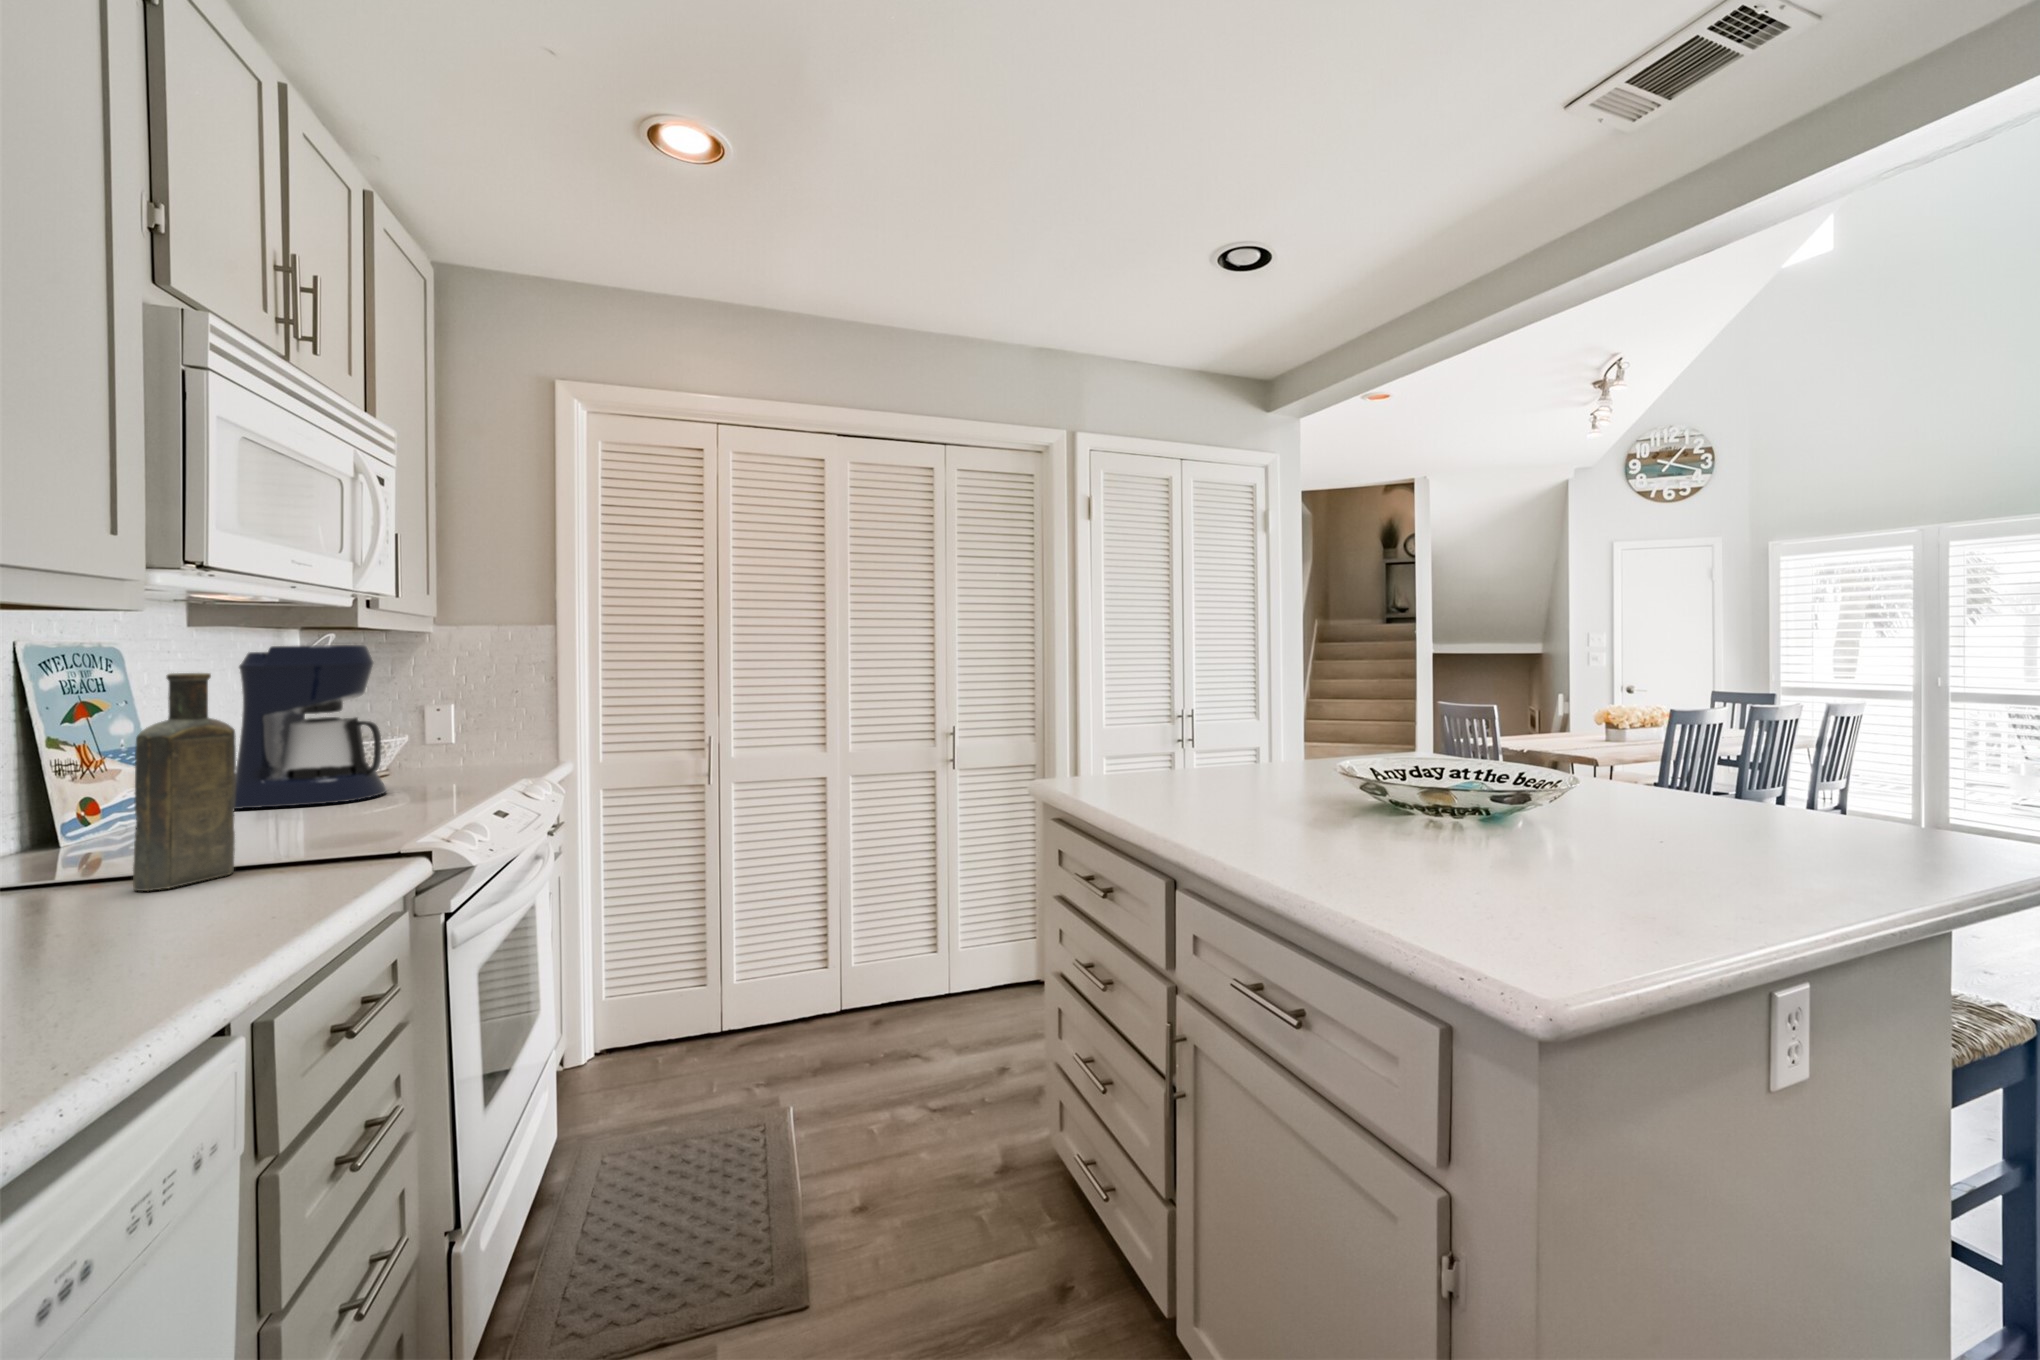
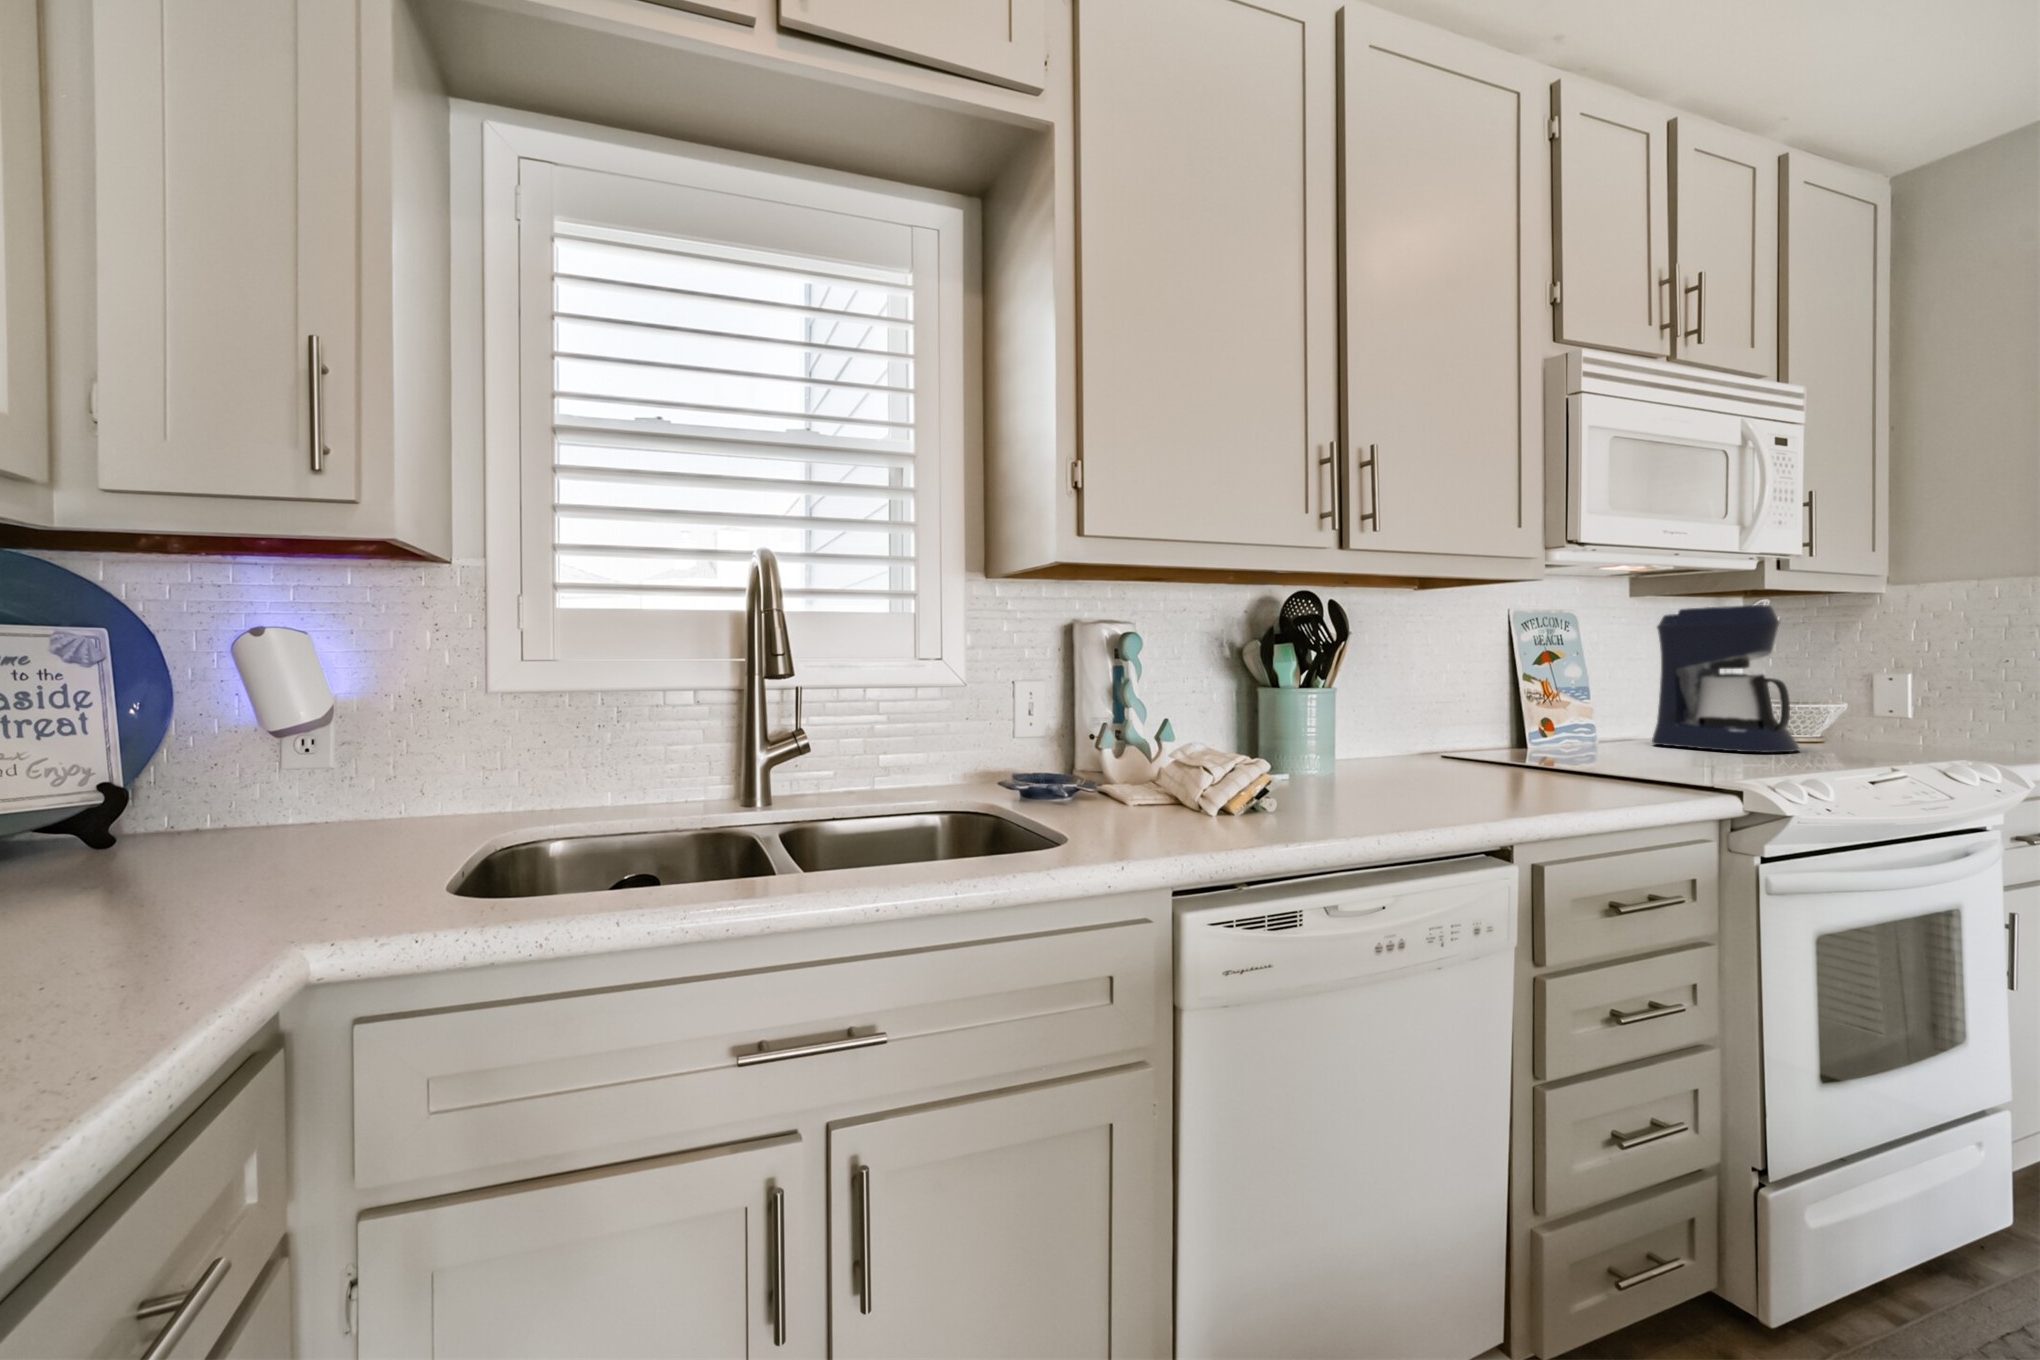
bottle: present [133,673,236,891] -> none [1530,622,1613,779]

